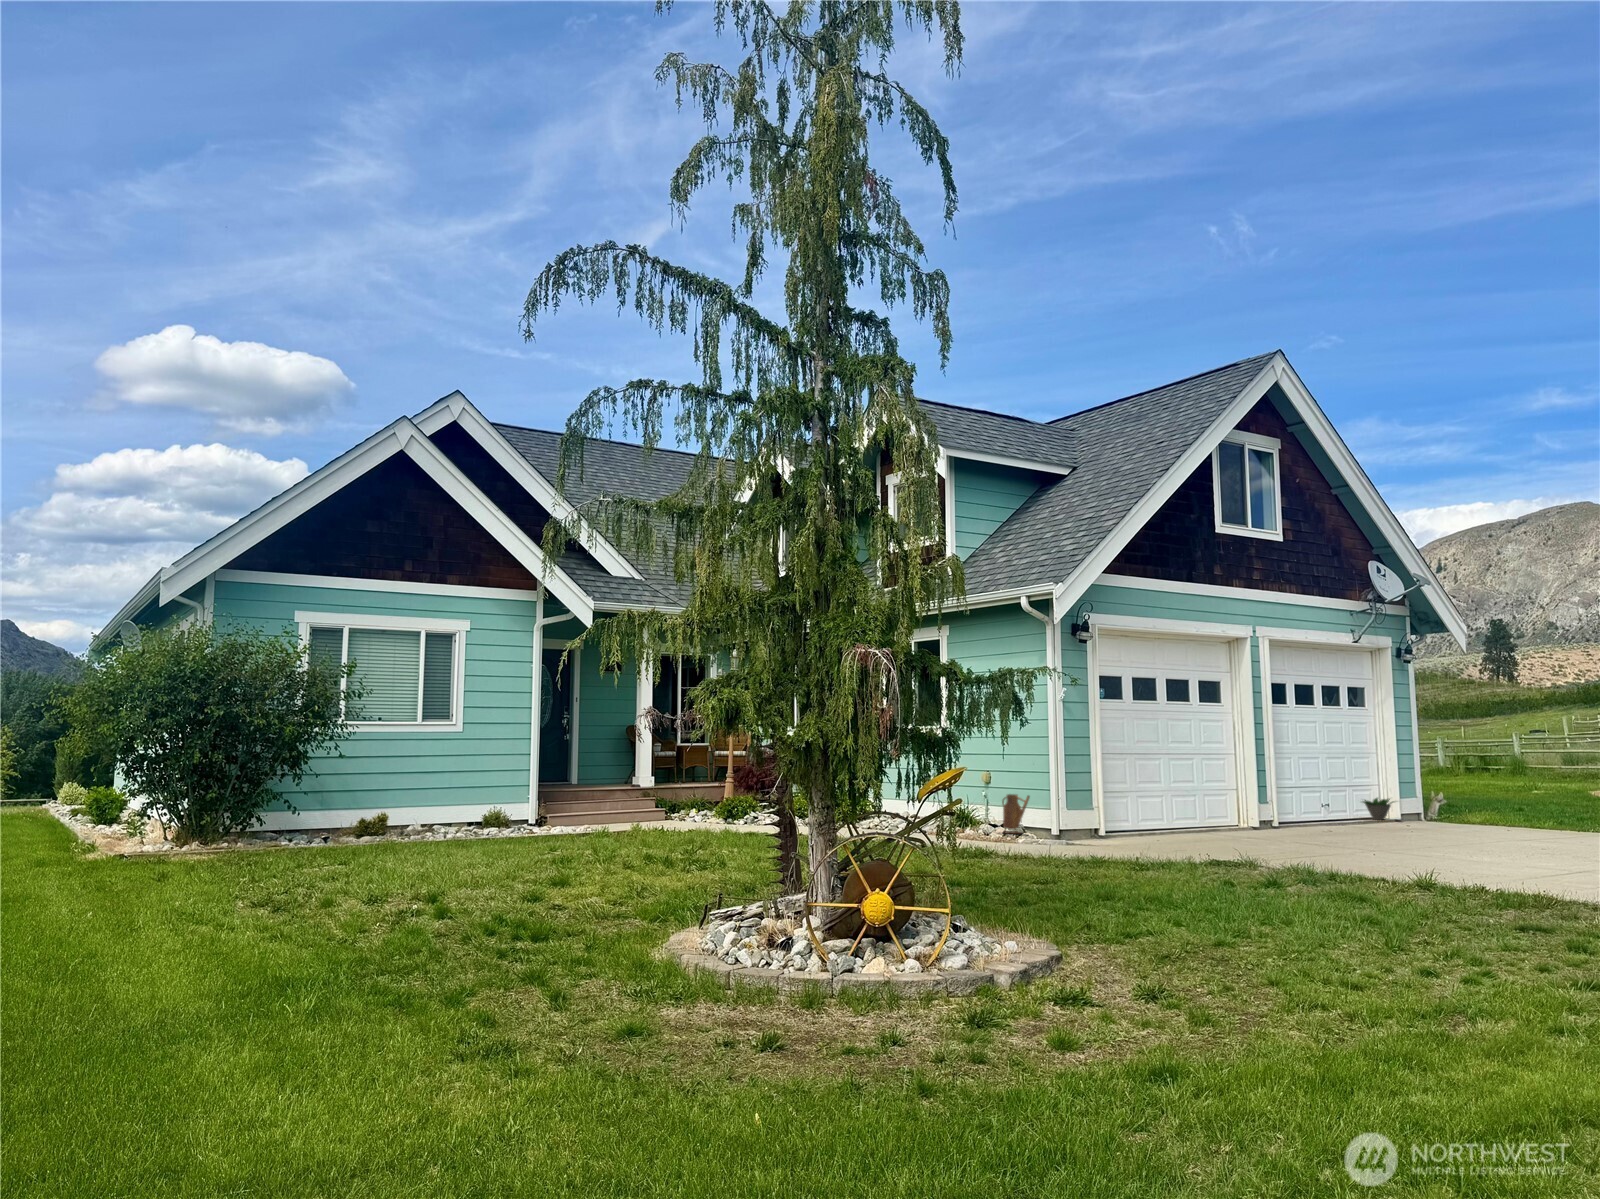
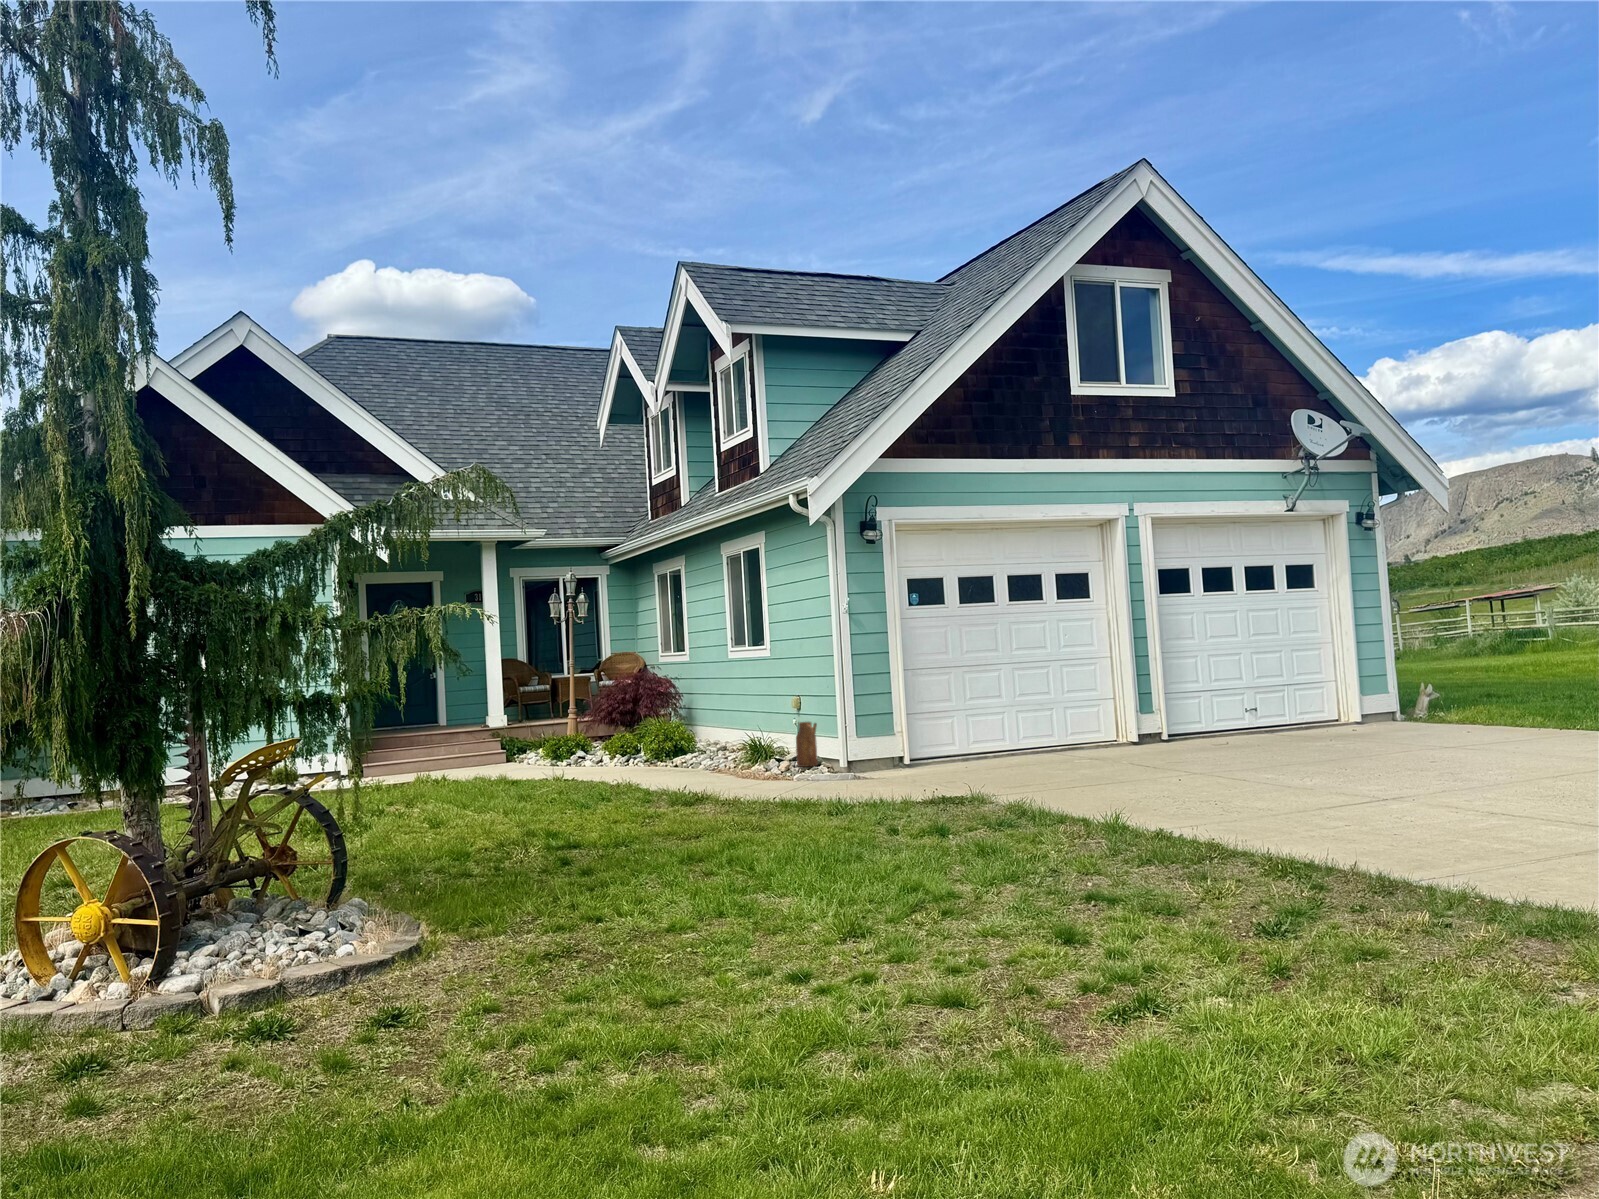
decorative plant: present [1363,798,1394,820] -> none [1296,696,1344,724]

